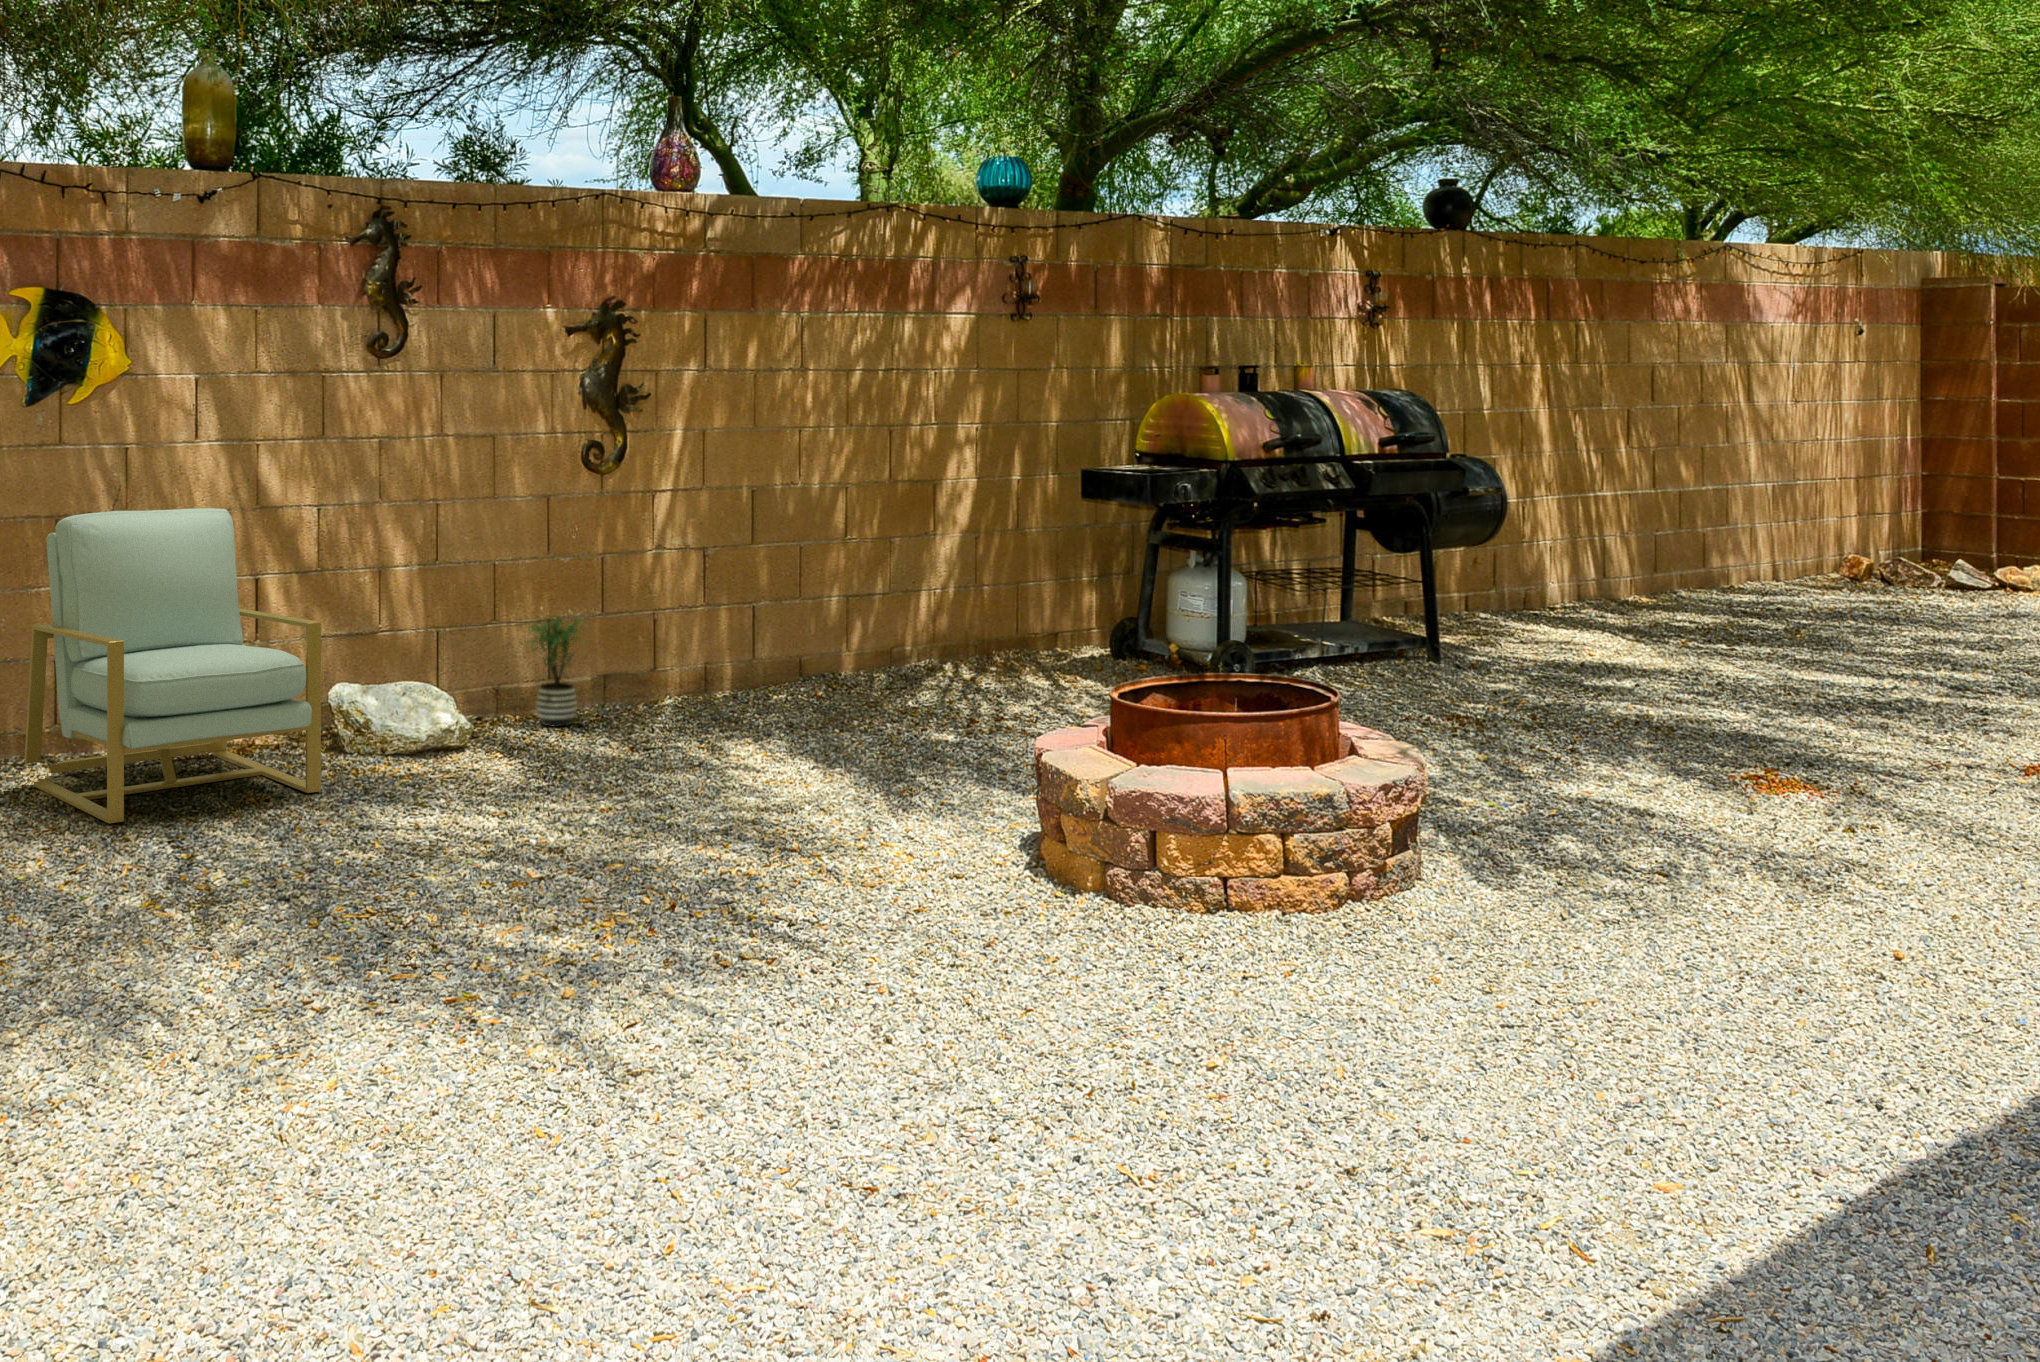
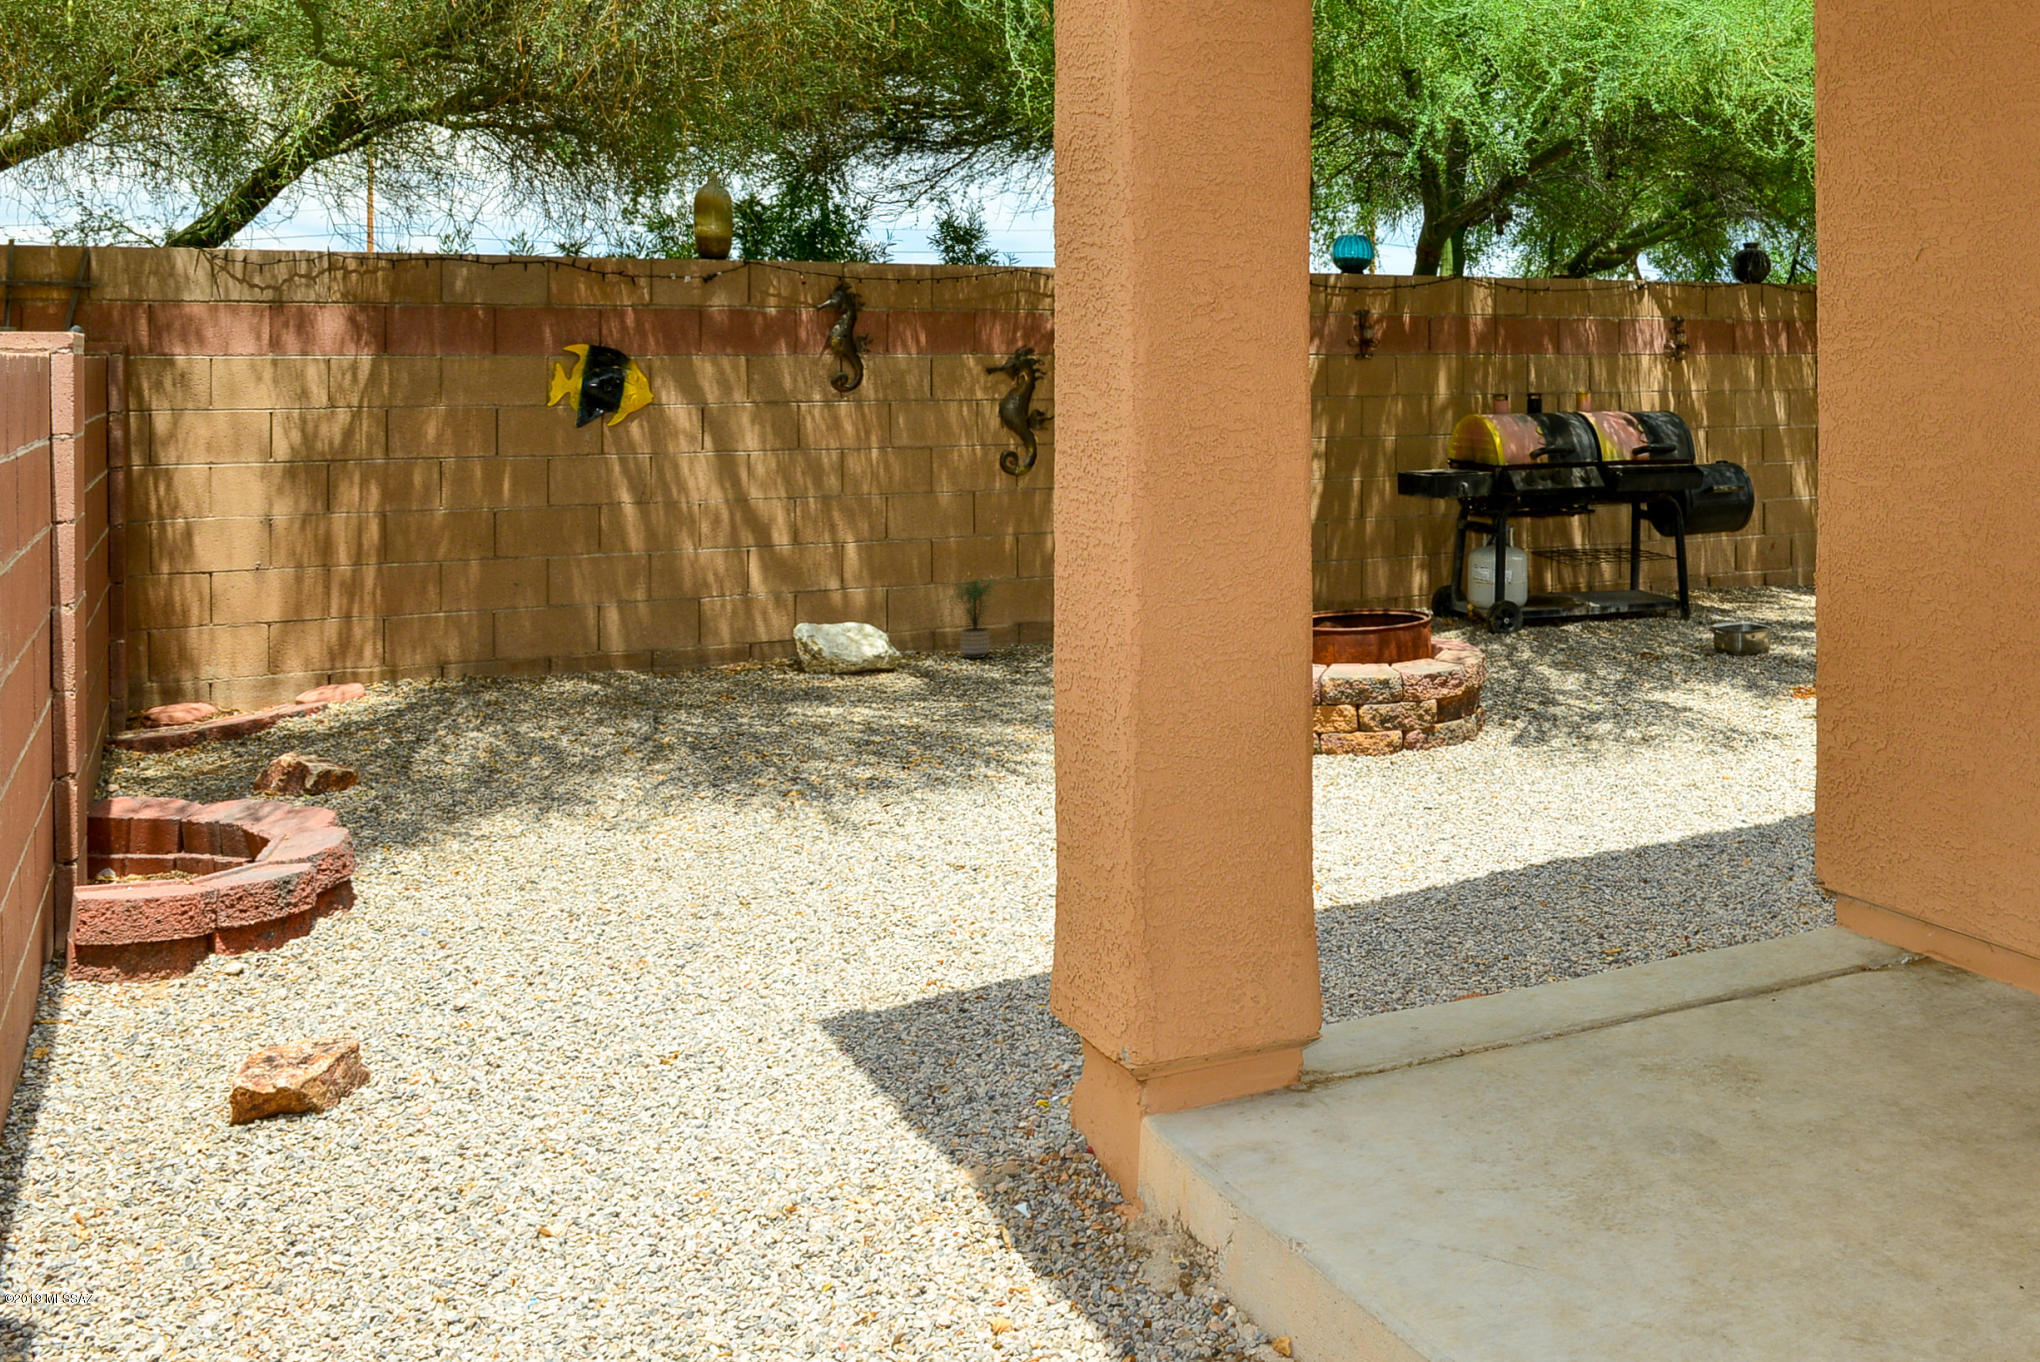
chair: present [24,508,321,824] -> none [571,499,774,710]

